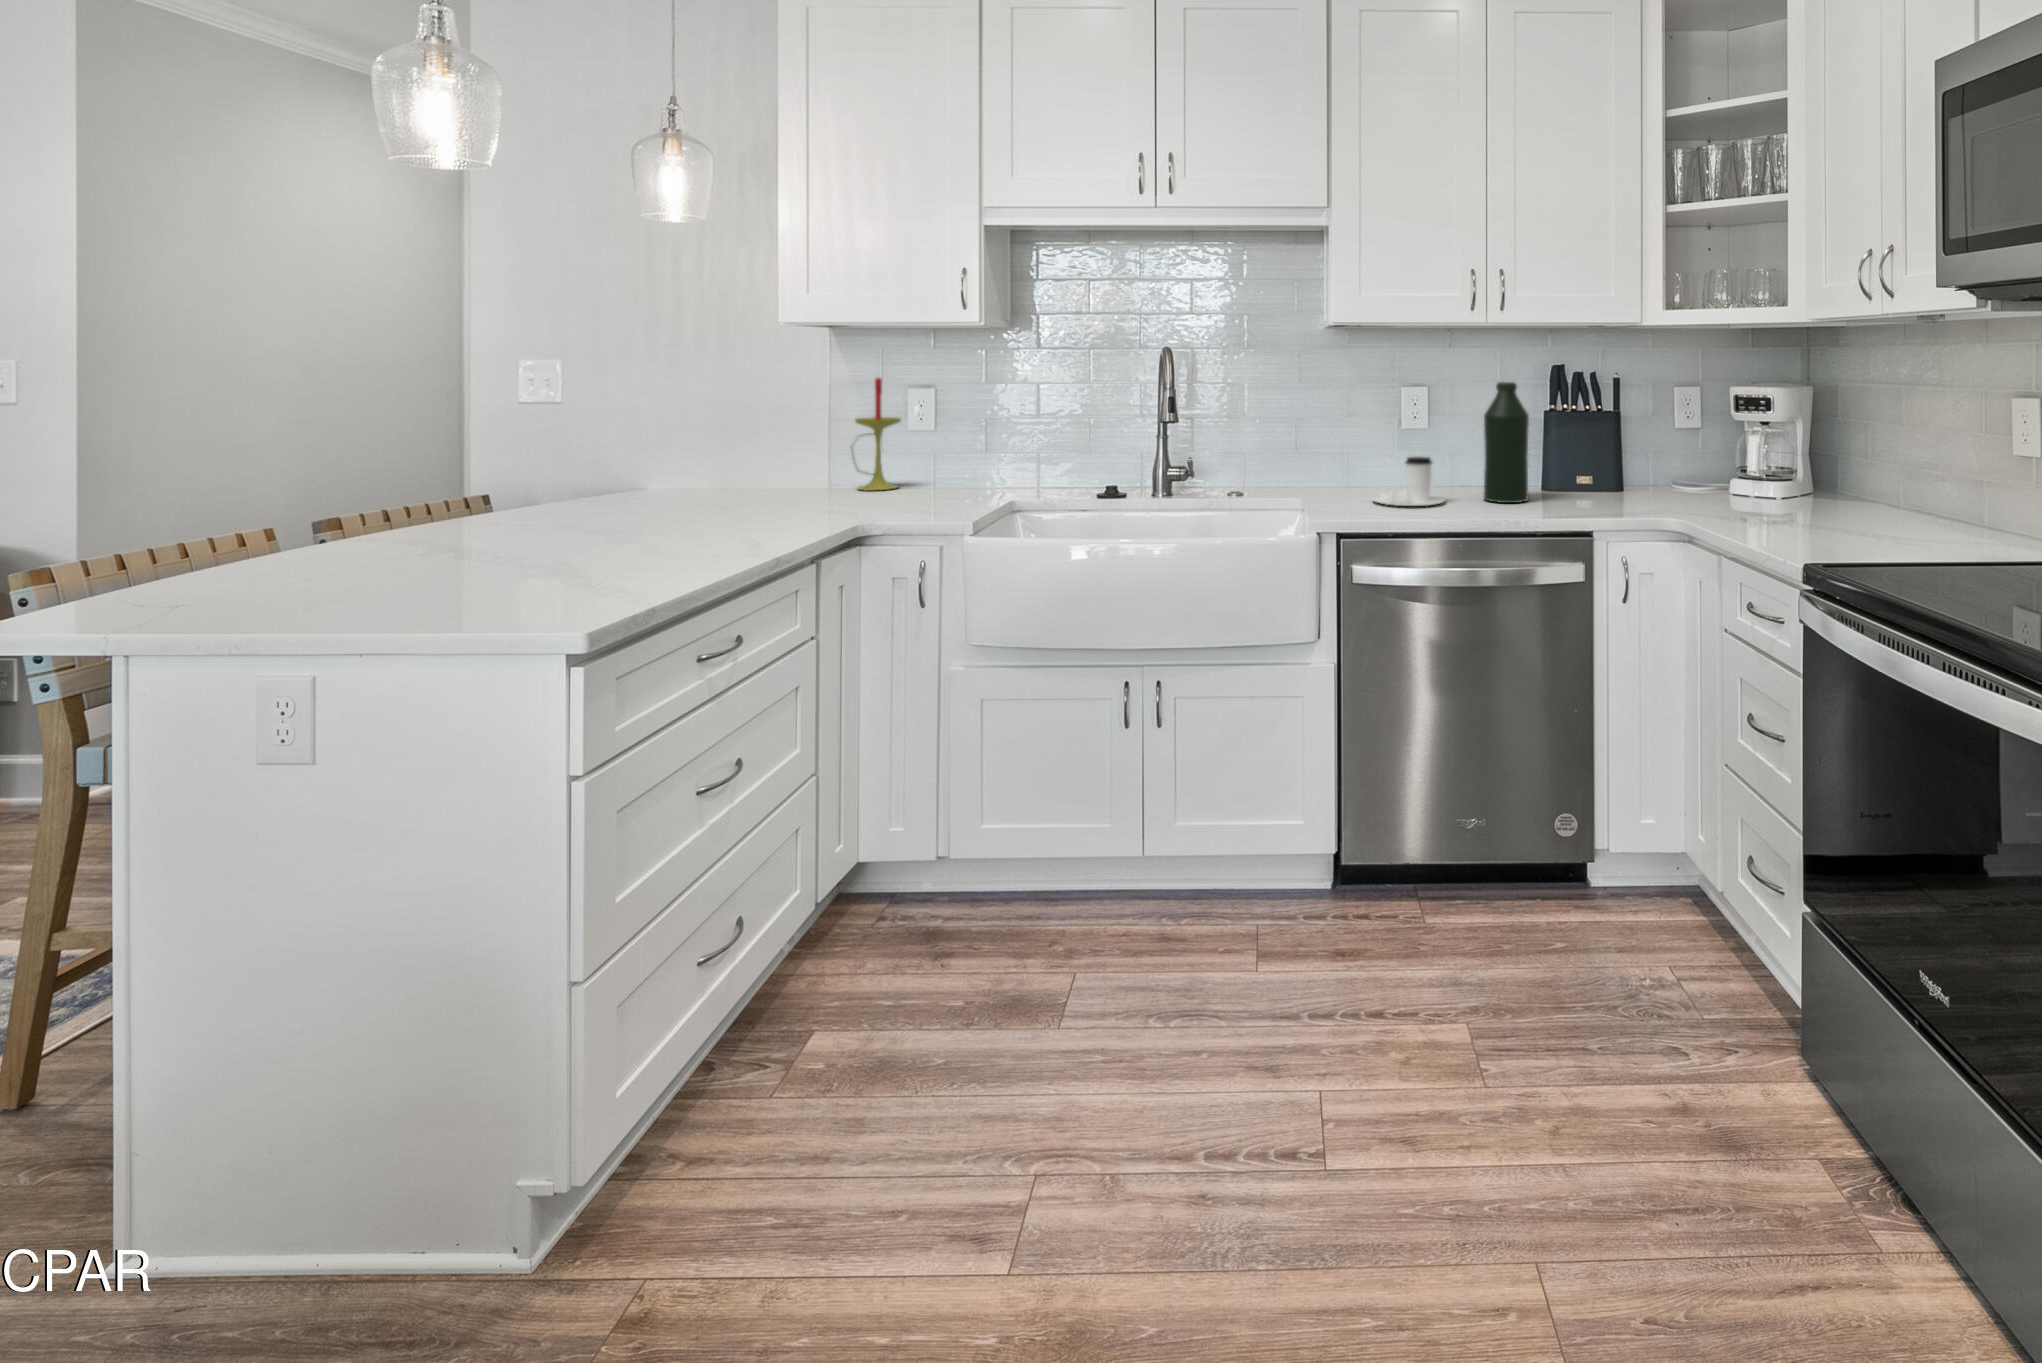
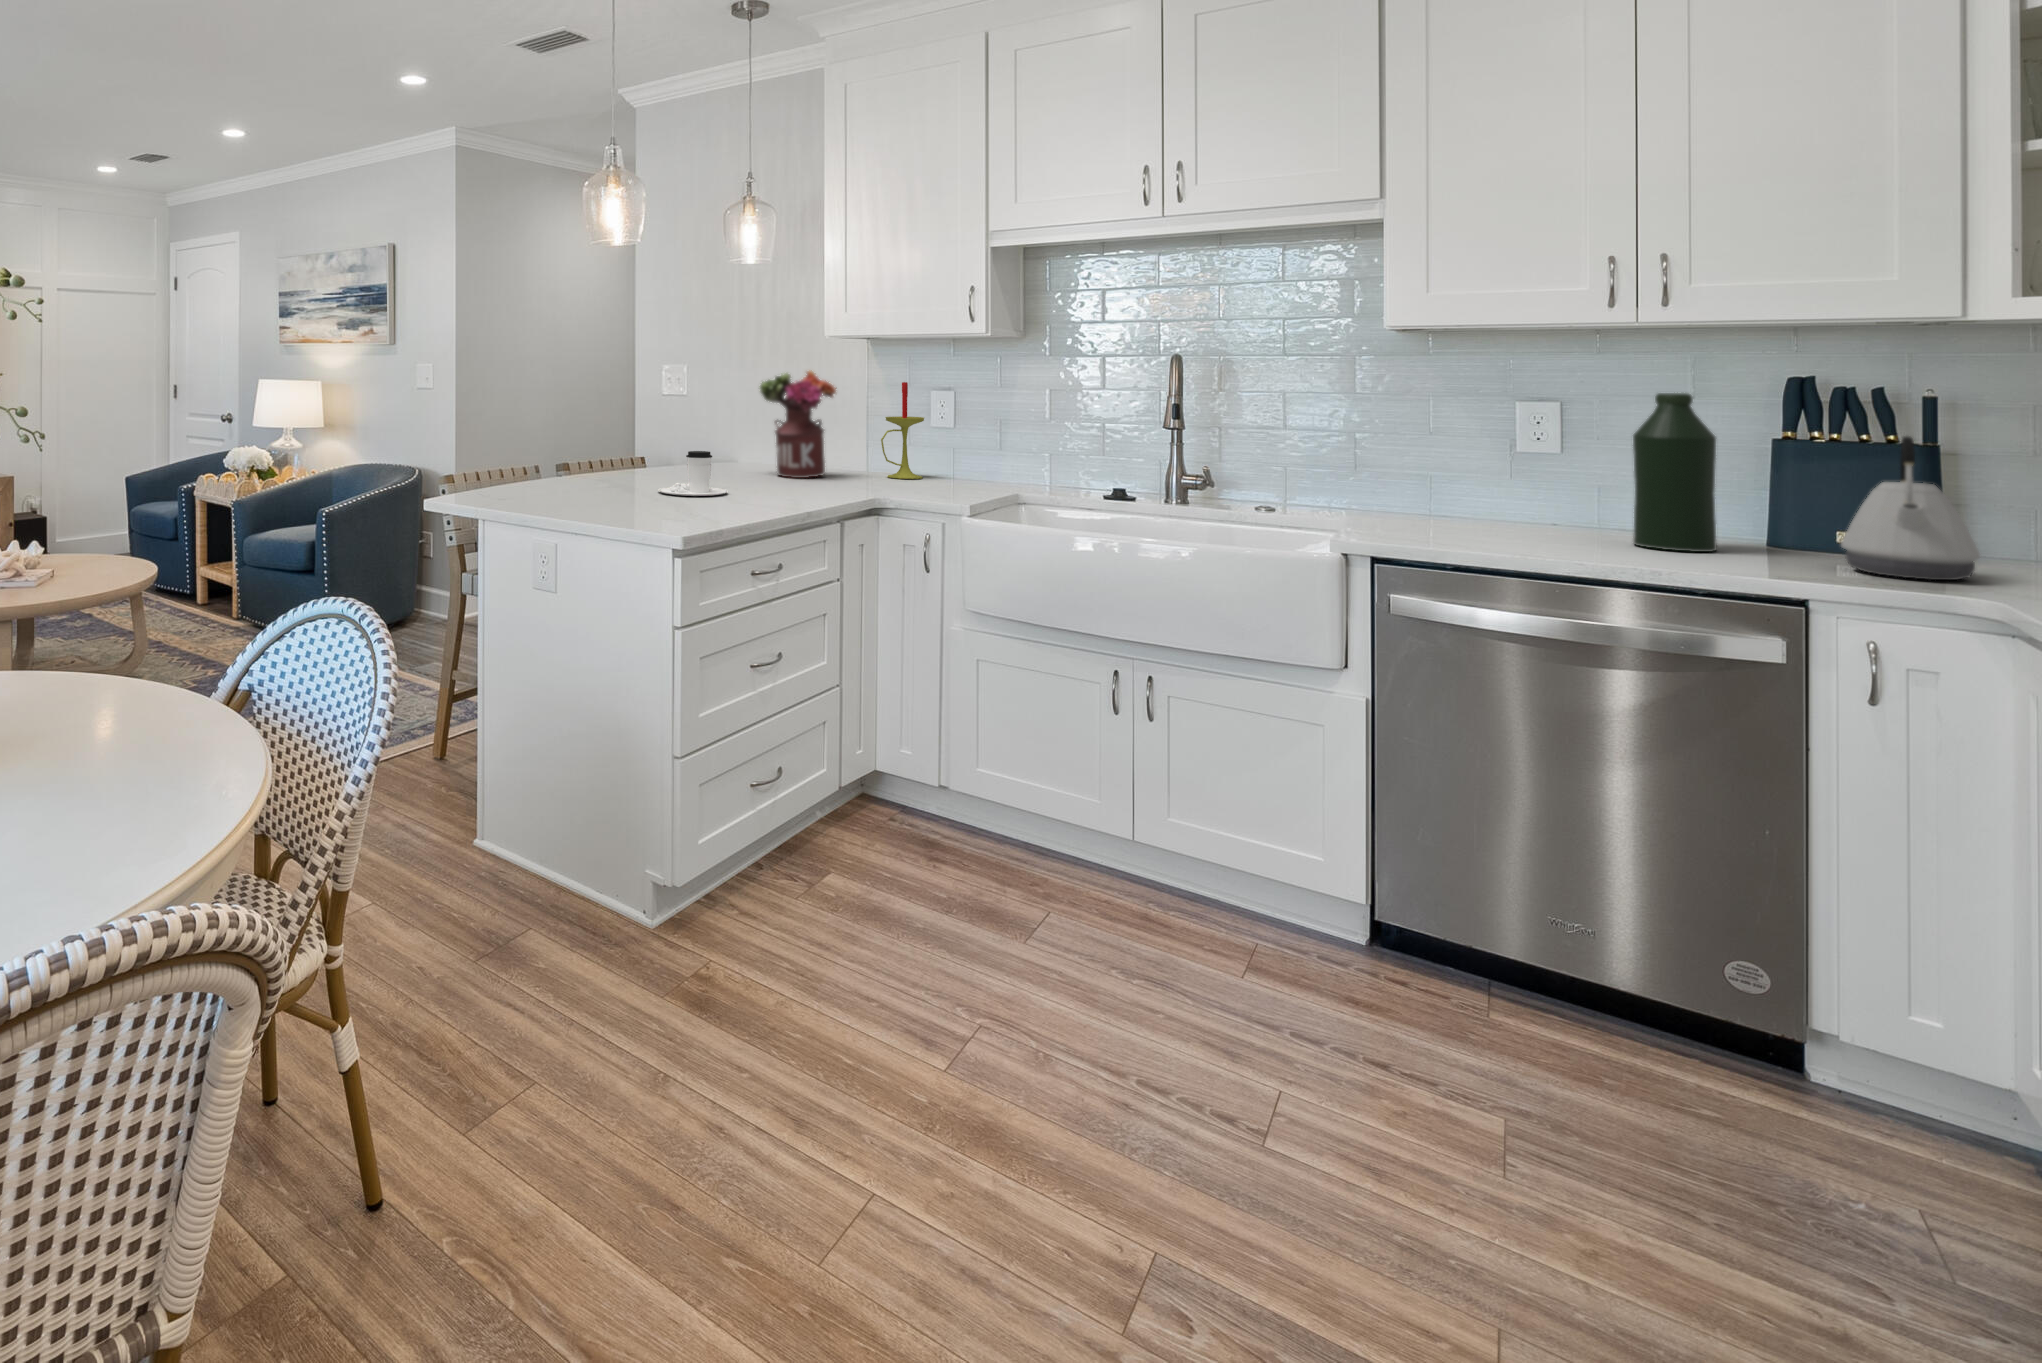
flower arrangement: none [682,364,795,502] -> present [760,370,836,478]
kettle: none [1596,411,1660,510] -> present [1841,436,1980,580]
coffee cup: present [1372,457,1444,506] -> present [658,451,728,496]

